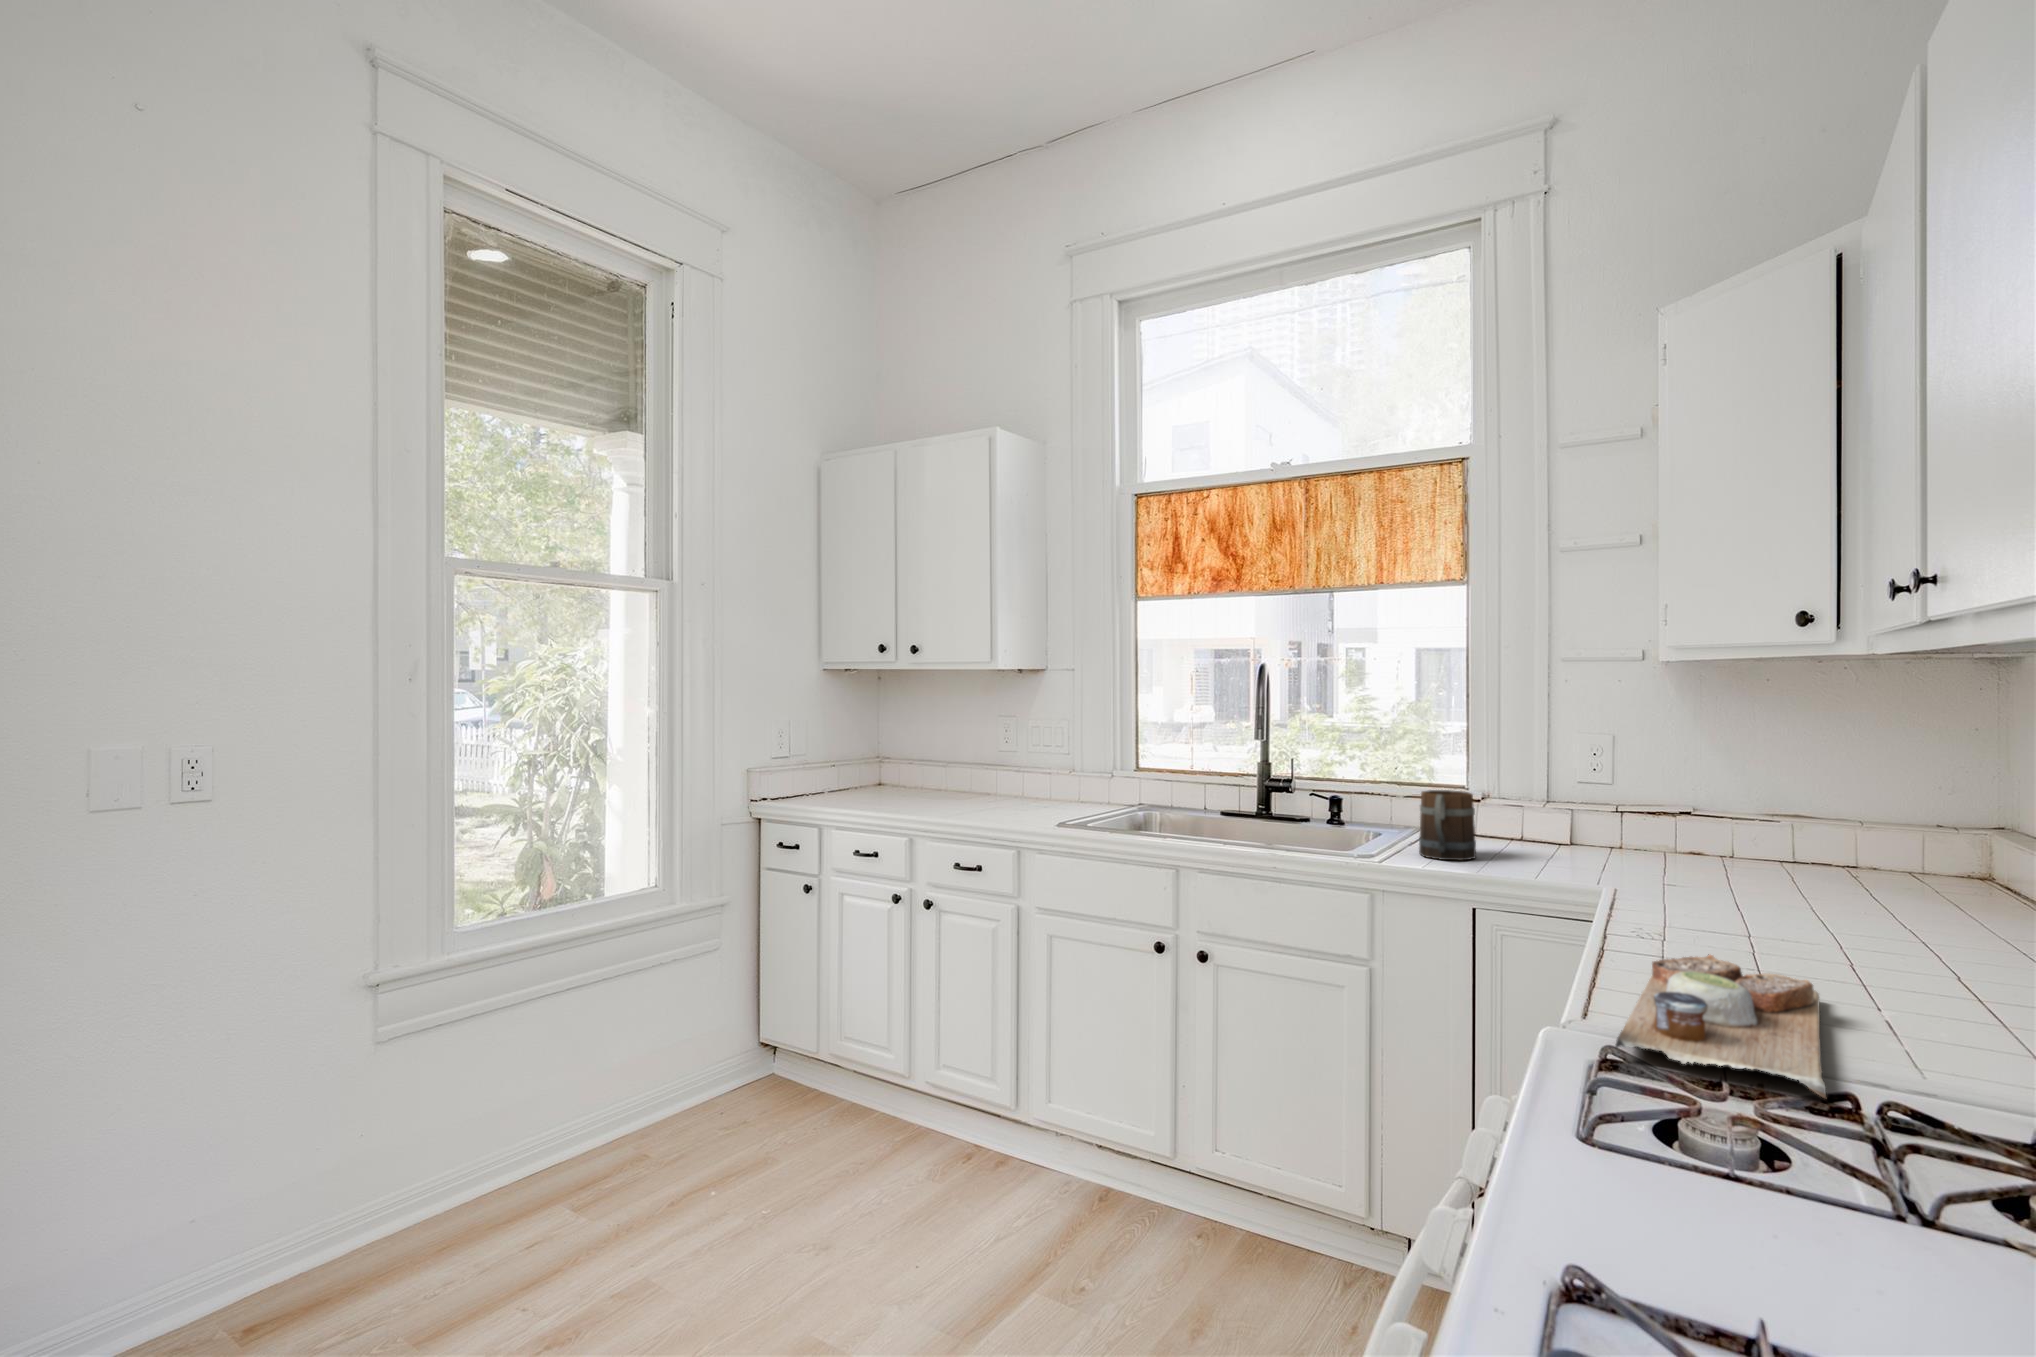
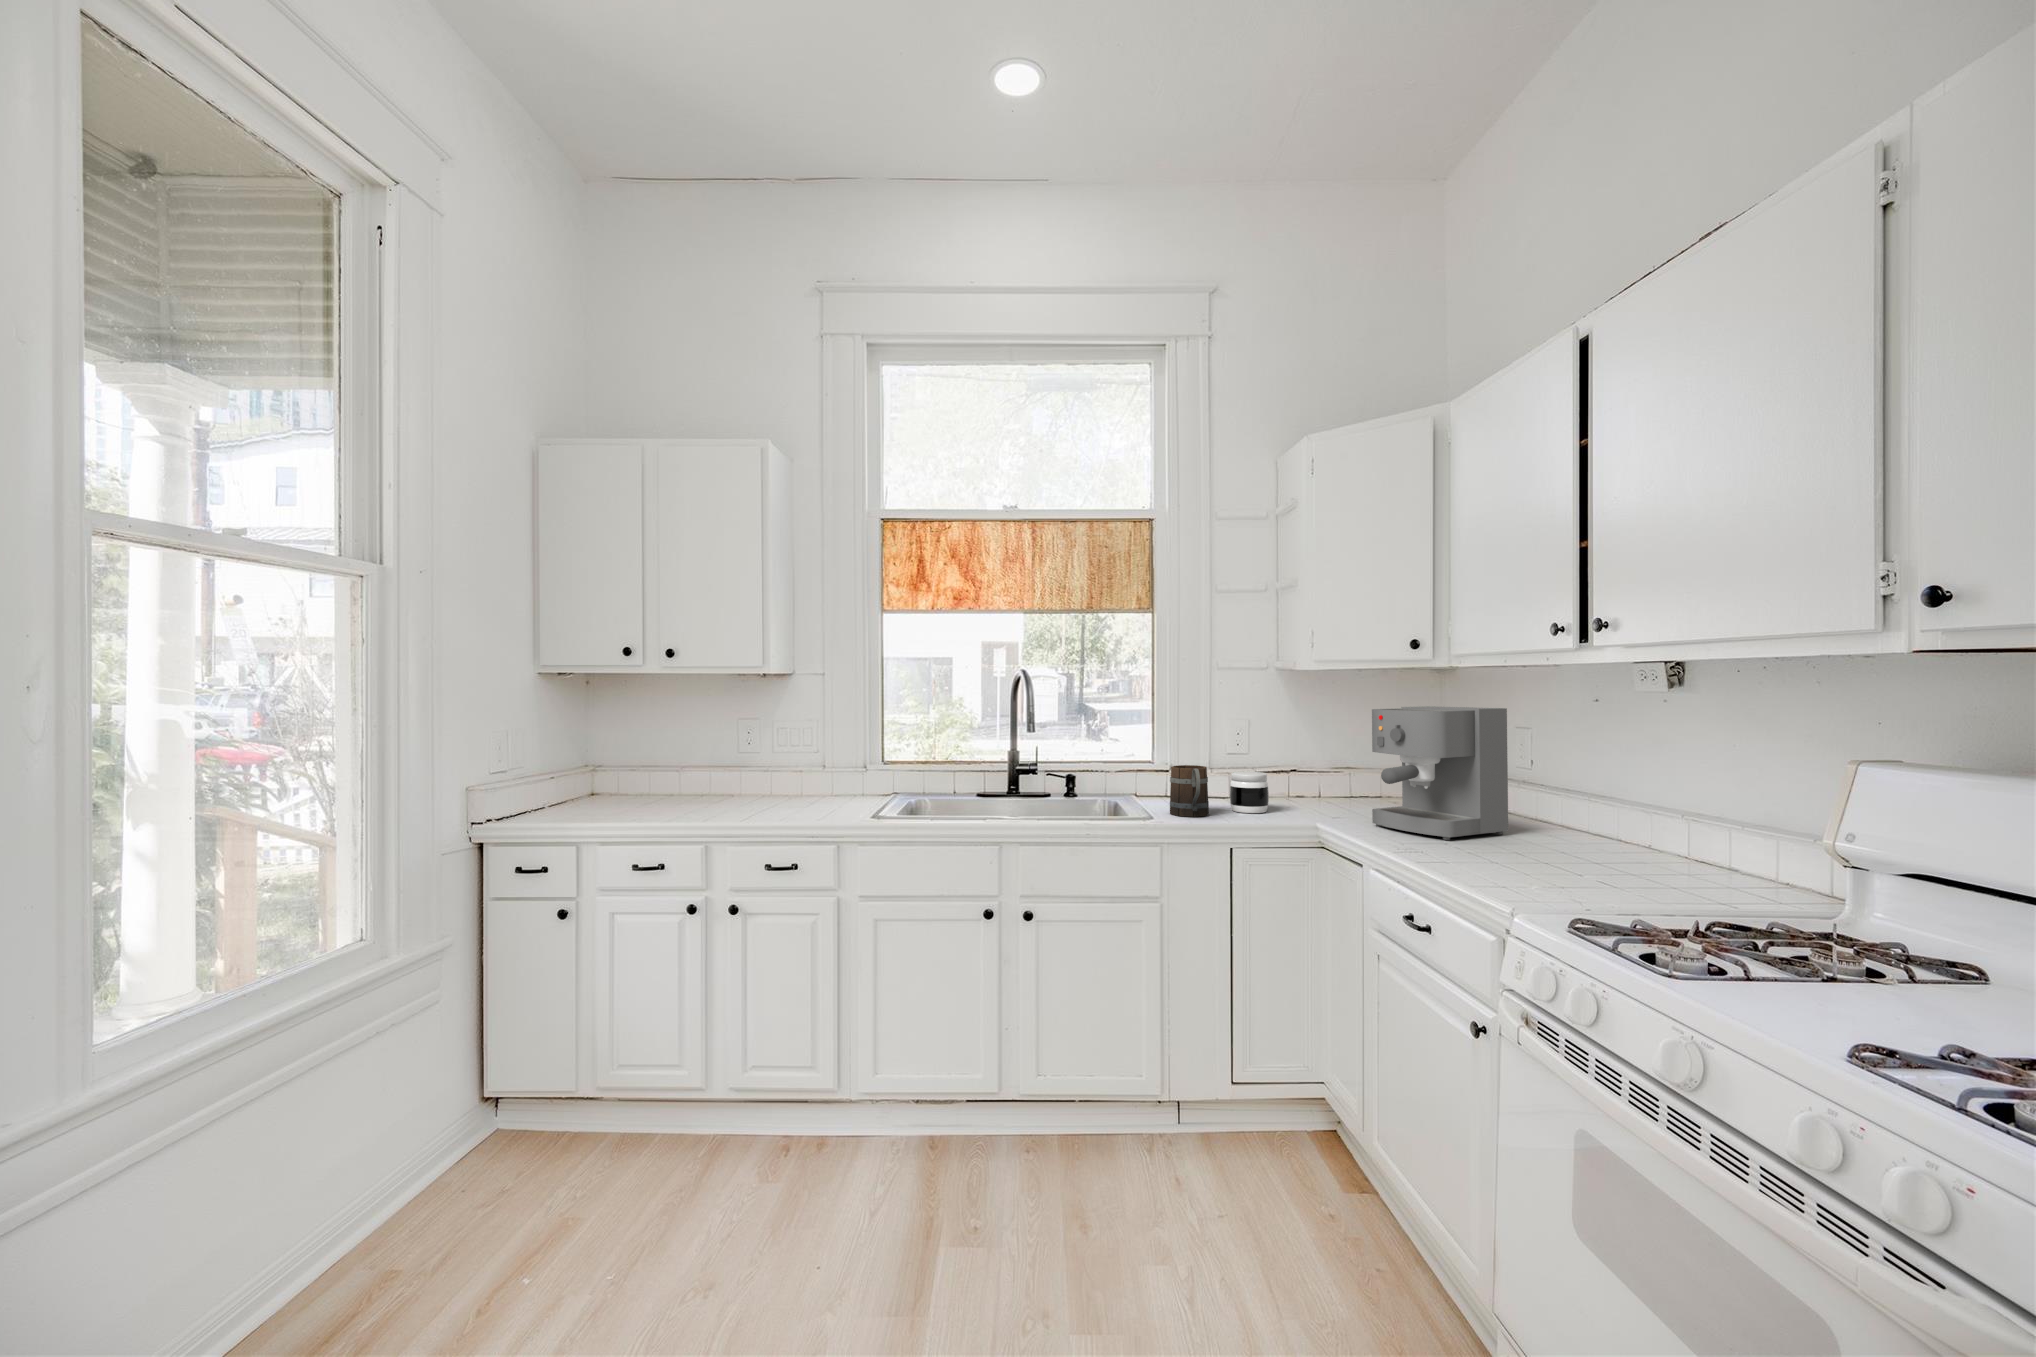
coffee maker: none [1667,717,1951,936] -> present [1372,706,1508,840]
jar: none [1521,805,1581,865] -> present [1230,771,1269,813]
cutting board: present [1615,954,1826,1098] -> none [1462,859,1675,932]

